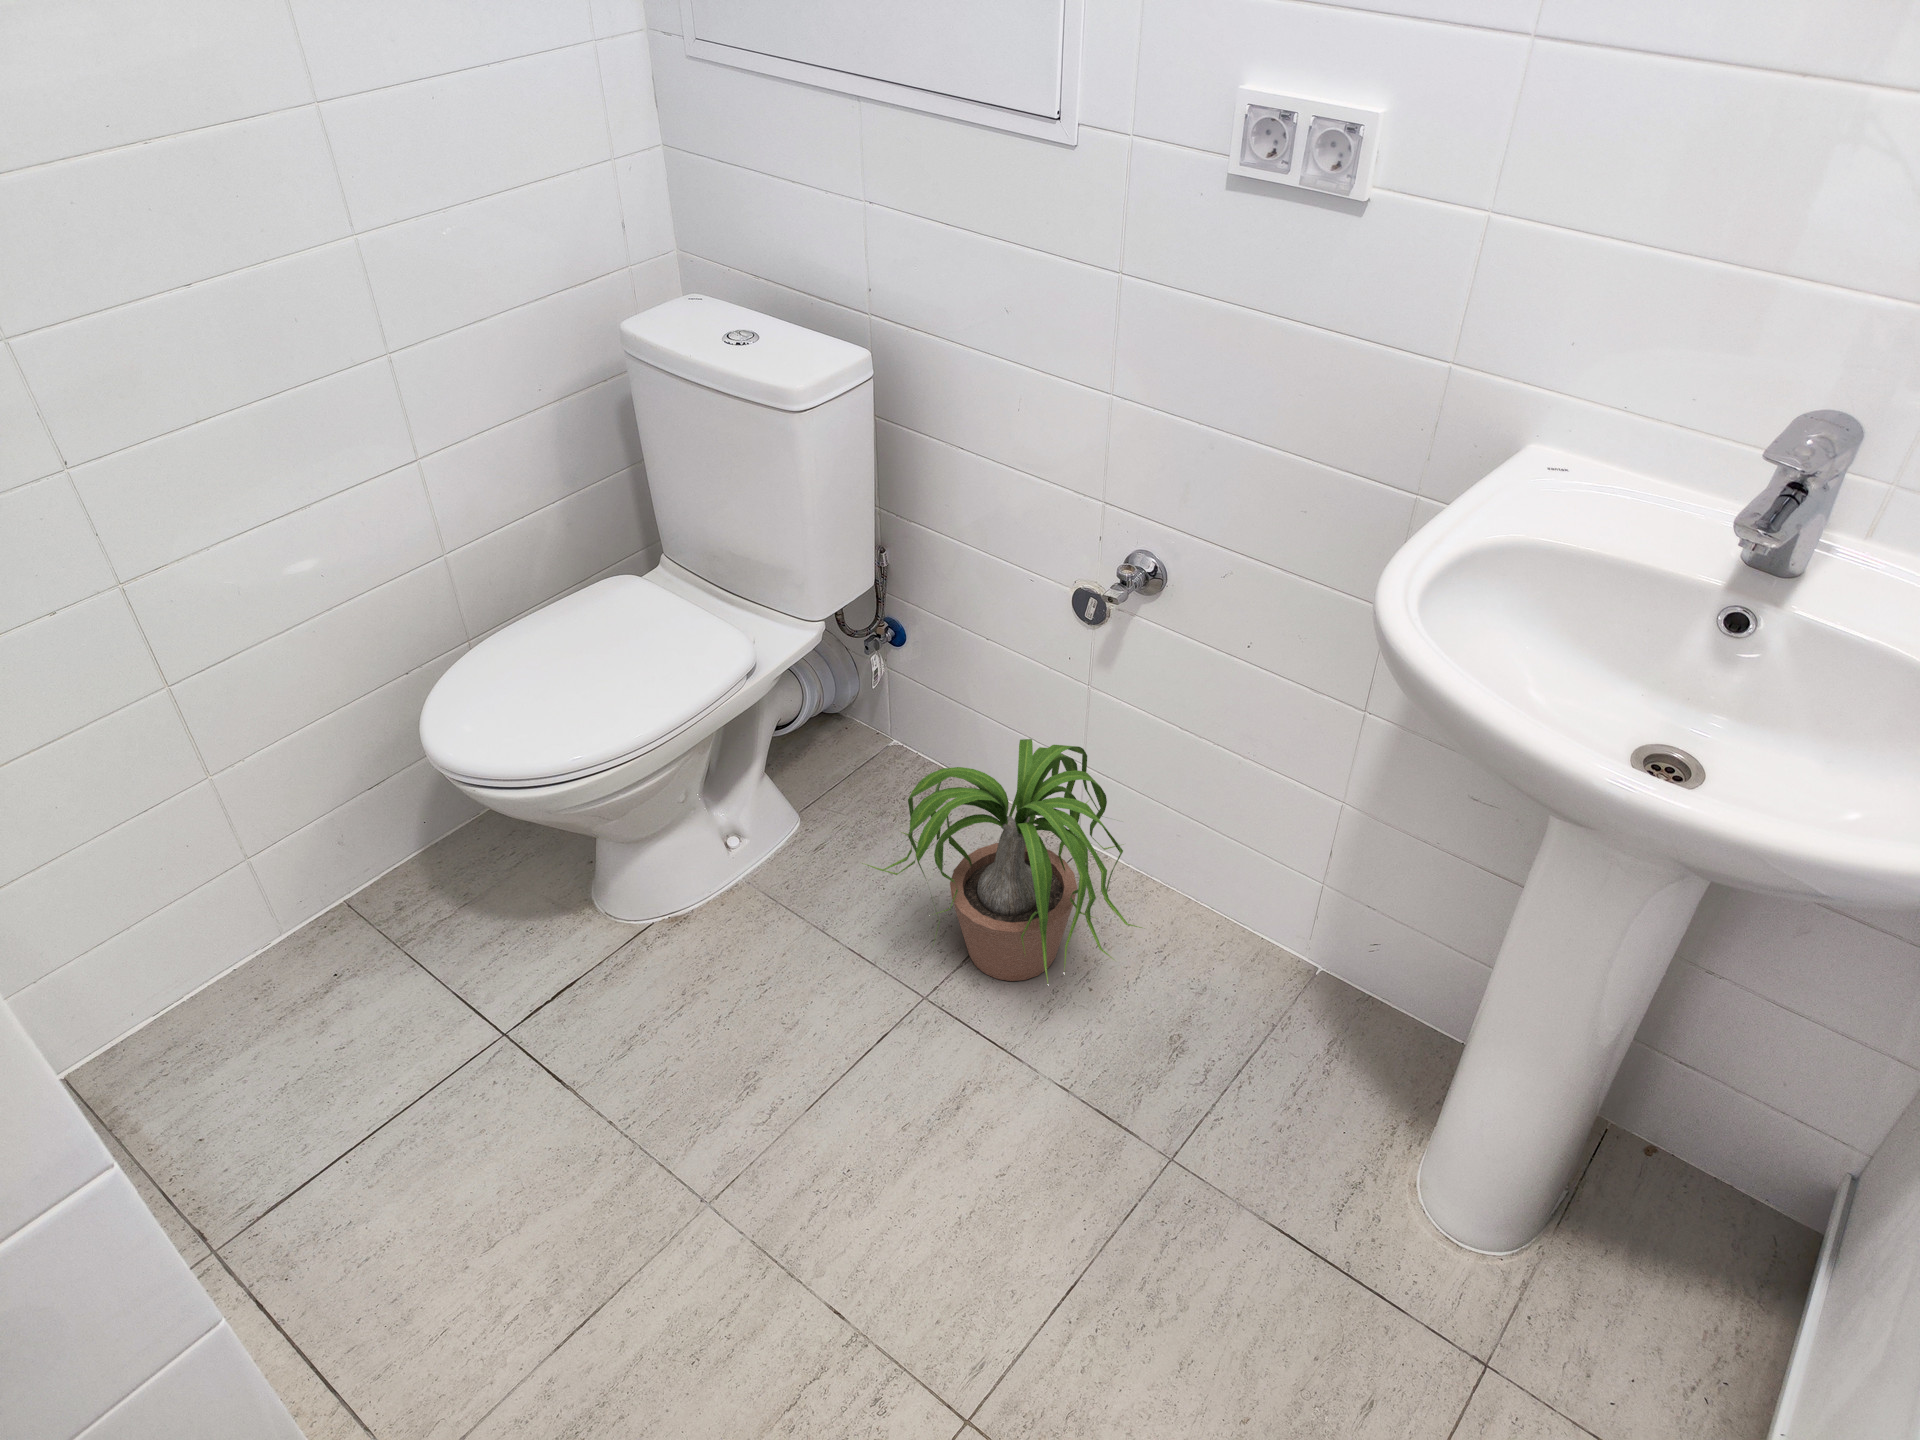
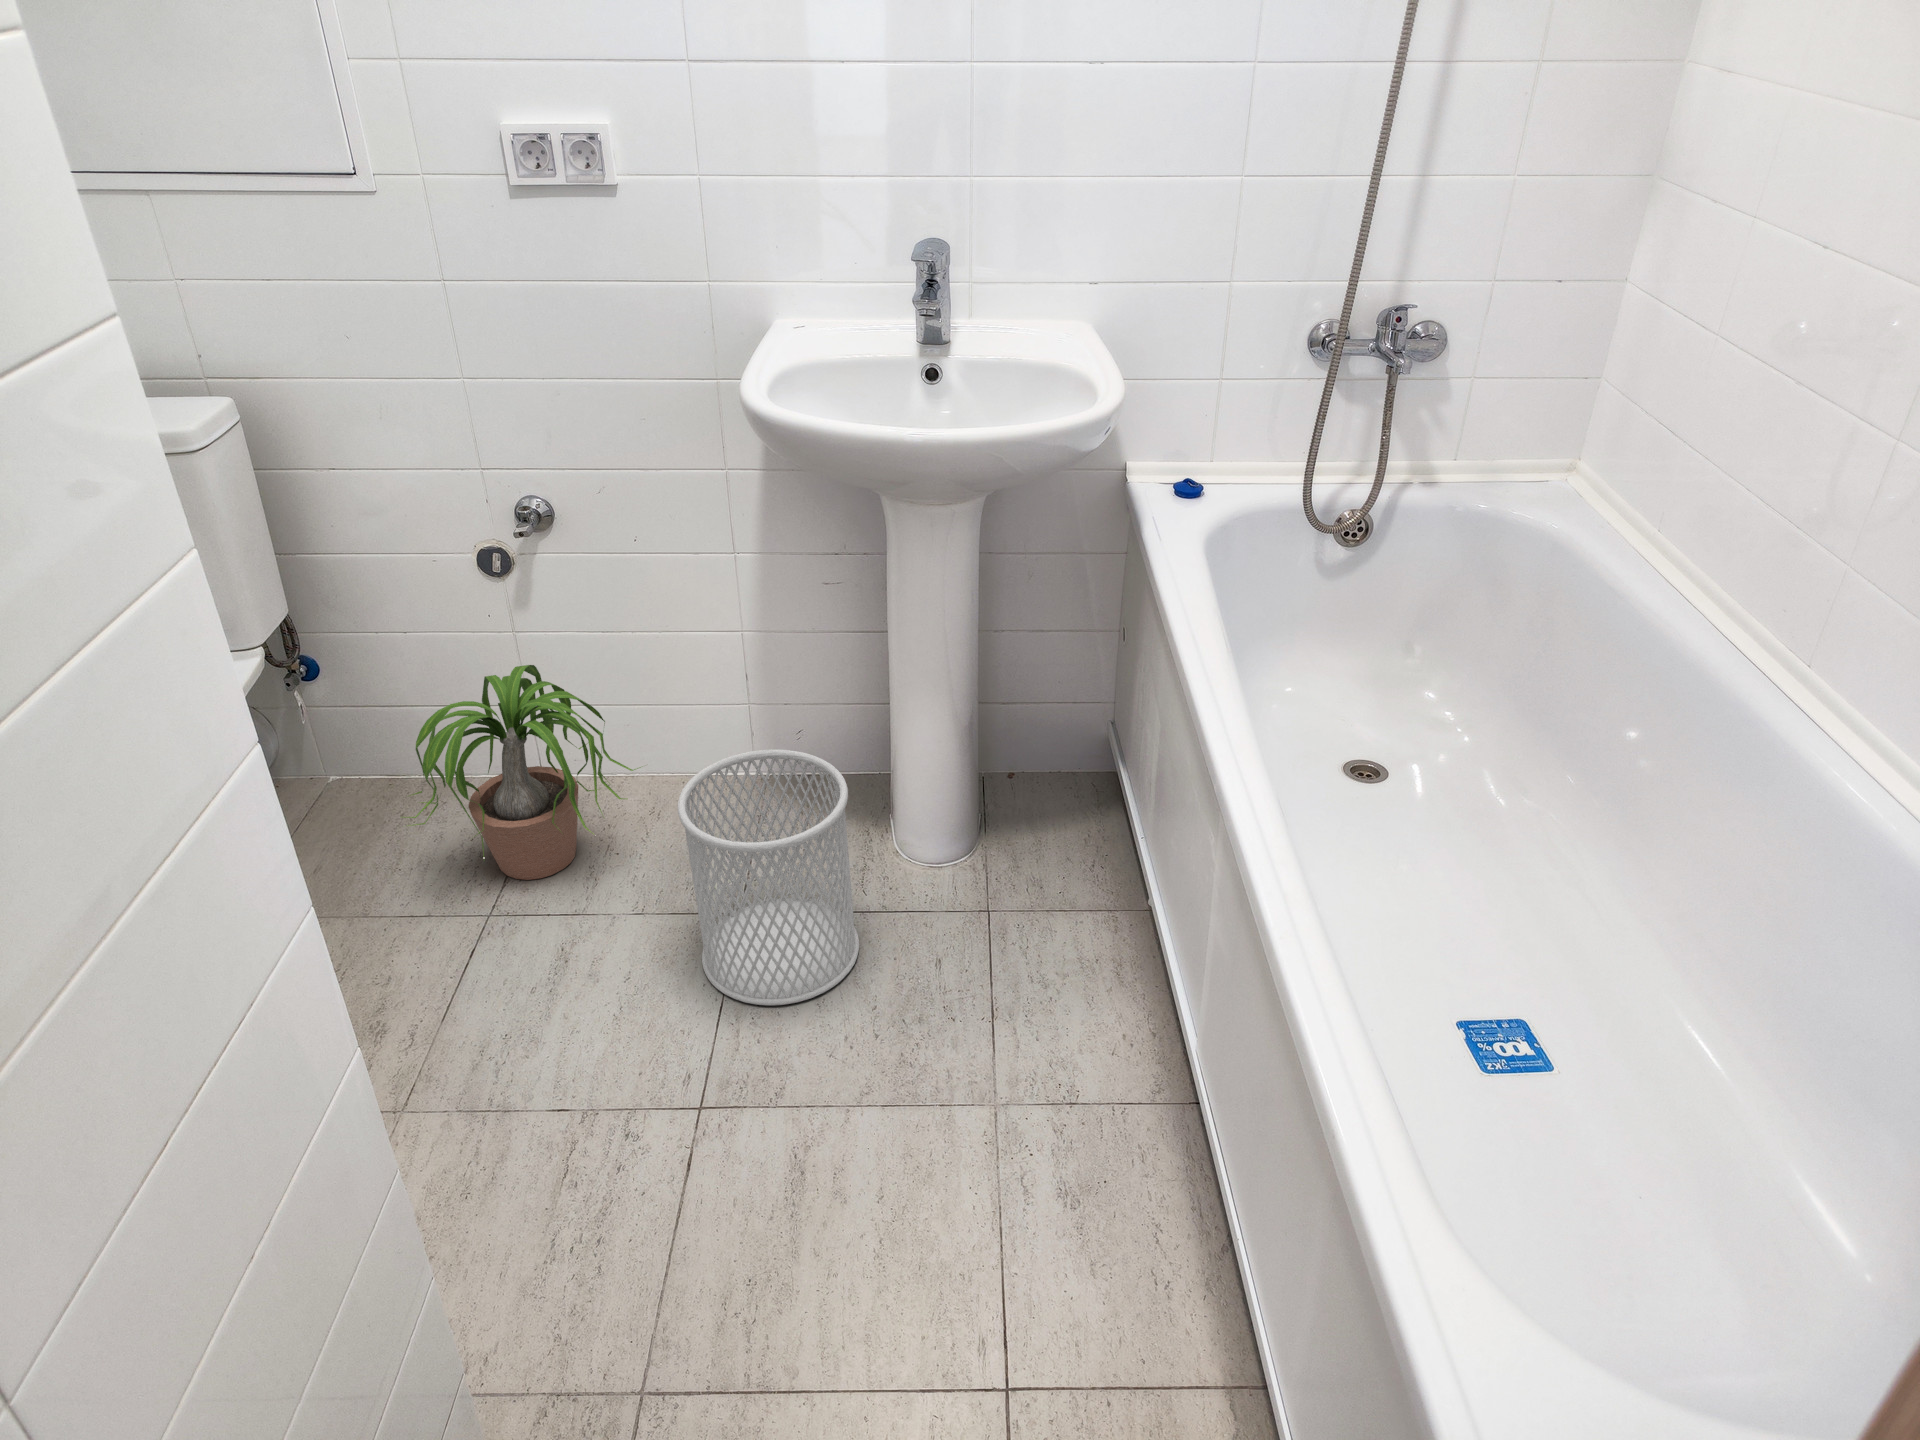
wastebasket: none [1083,1001,1332,1348] -> present [678,749,859,1005]

